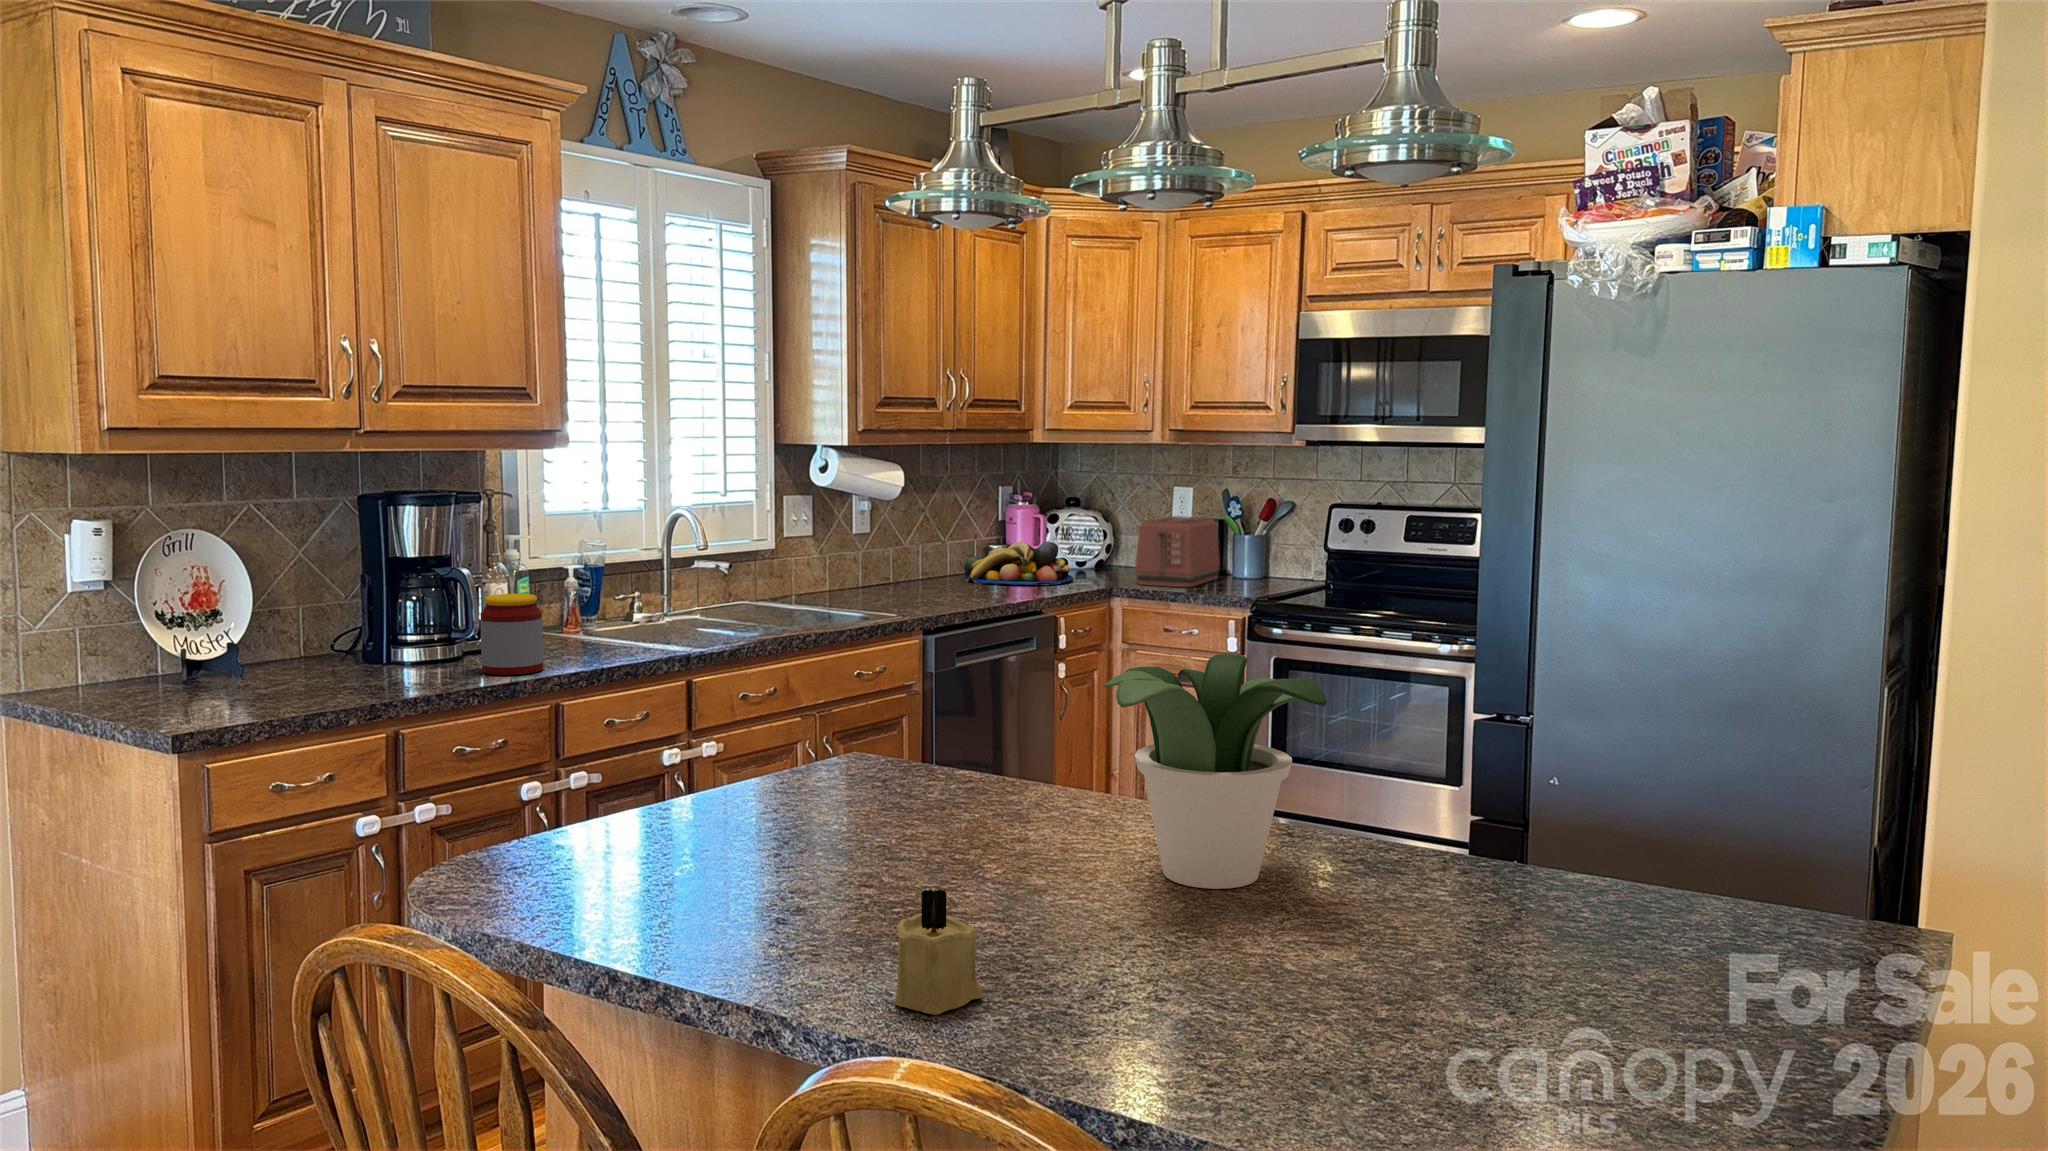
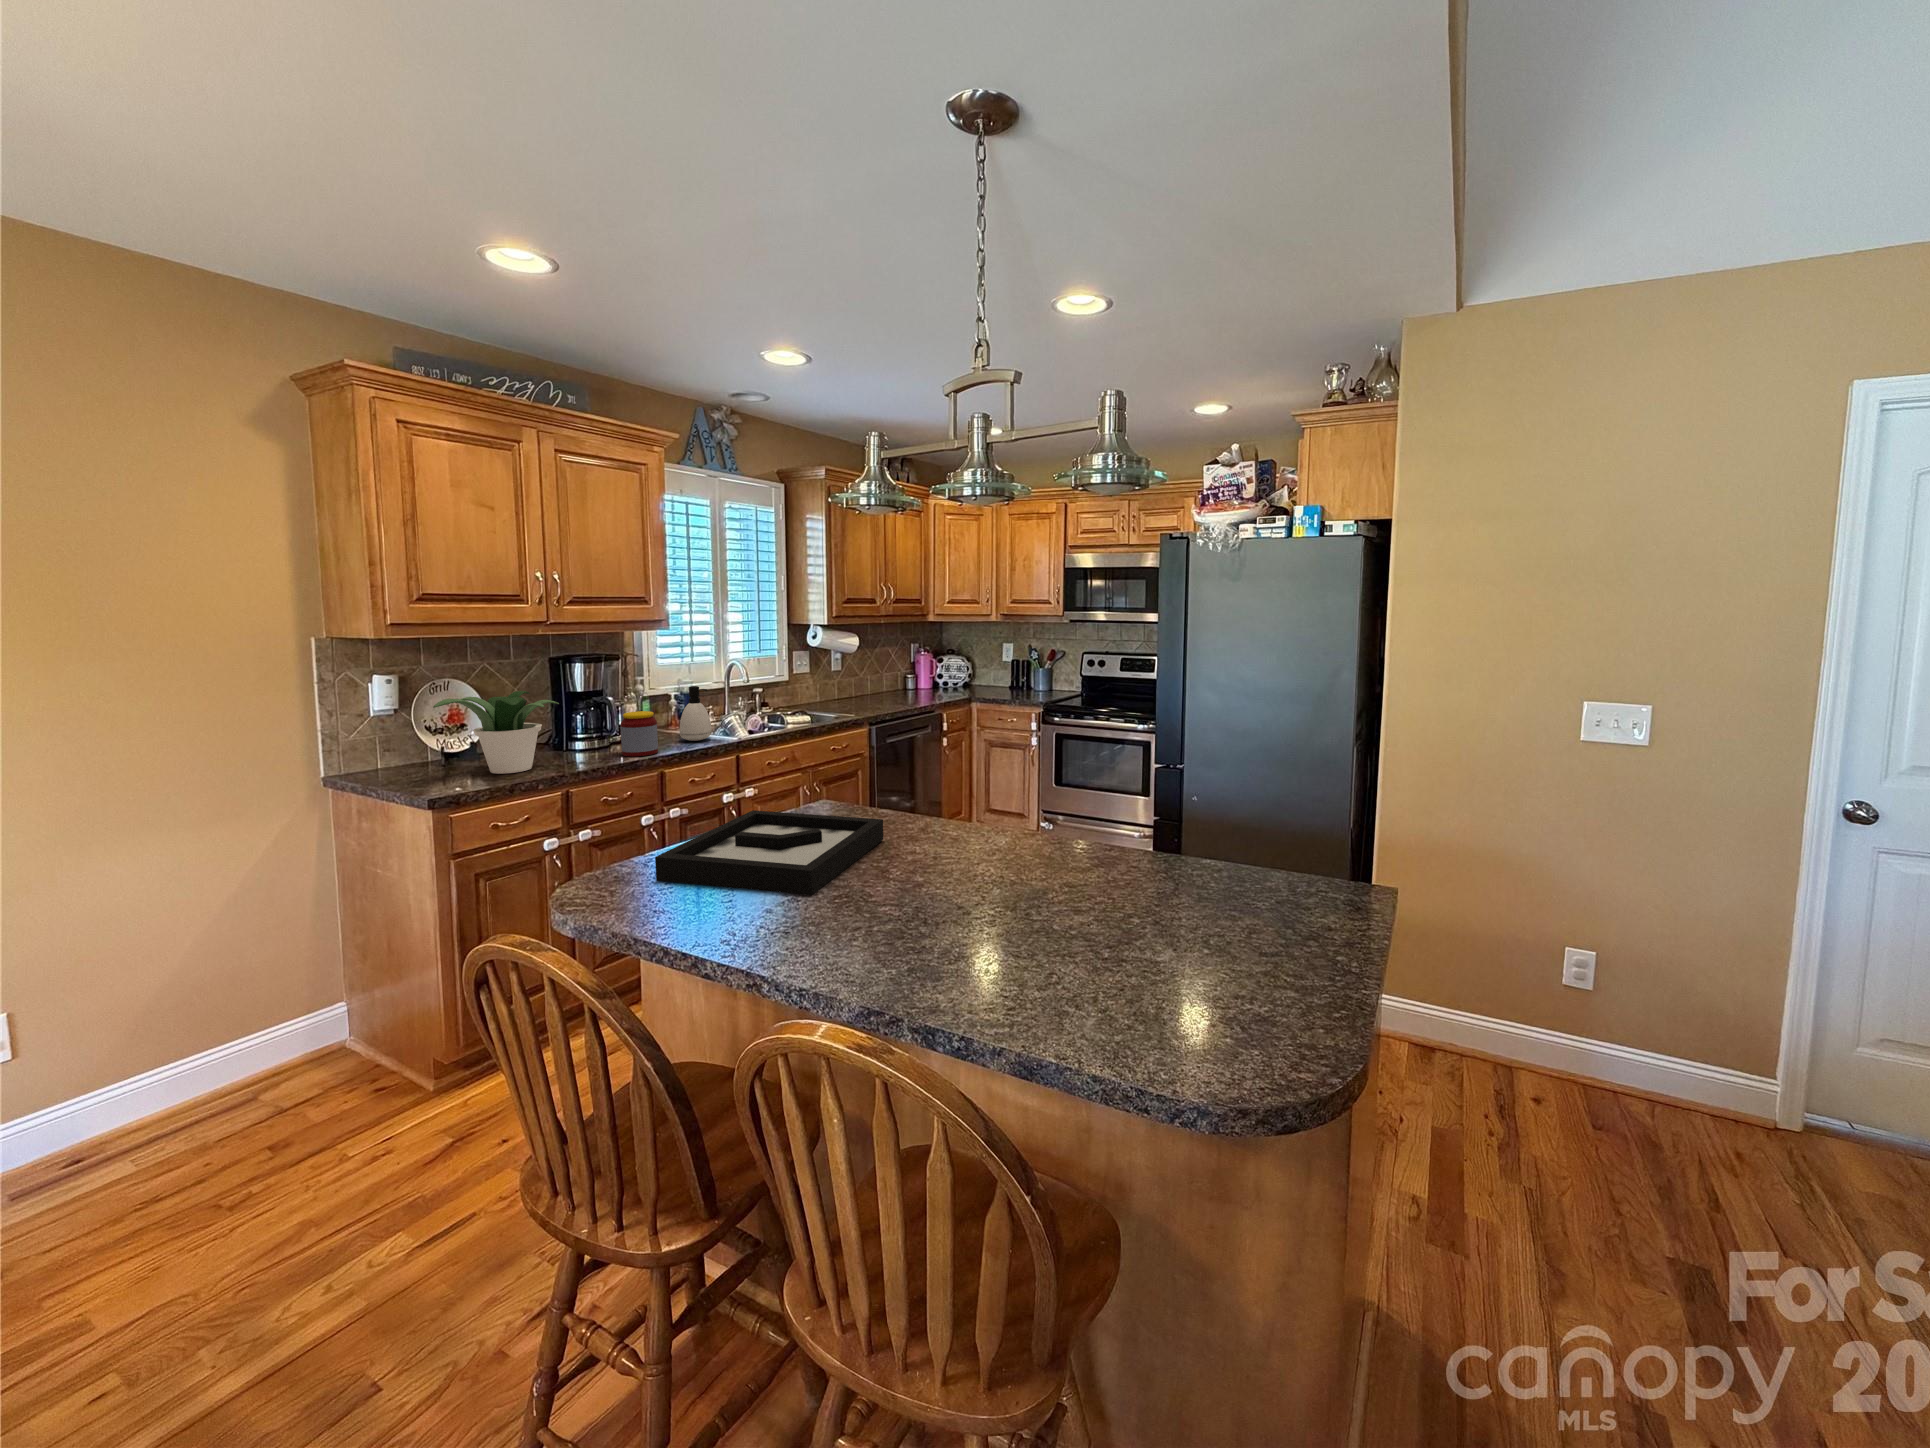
toaster: present [1135,516,1220,587] -> none [985,659,1028,695]
fruit bowl: present [963,541,1073,585] -> none [896,673,954,696]
soap dispenser: none [578,551,634,652] -> present [680,686,712,741]
potted plant: present [1104,654,1327,889] -> present [433,691,559,774]
decorative tray: none [578,764,964,904] -> present [655,810,883,895]
candle: present [895,889,982,1015] -> none [830,895,882,970]

